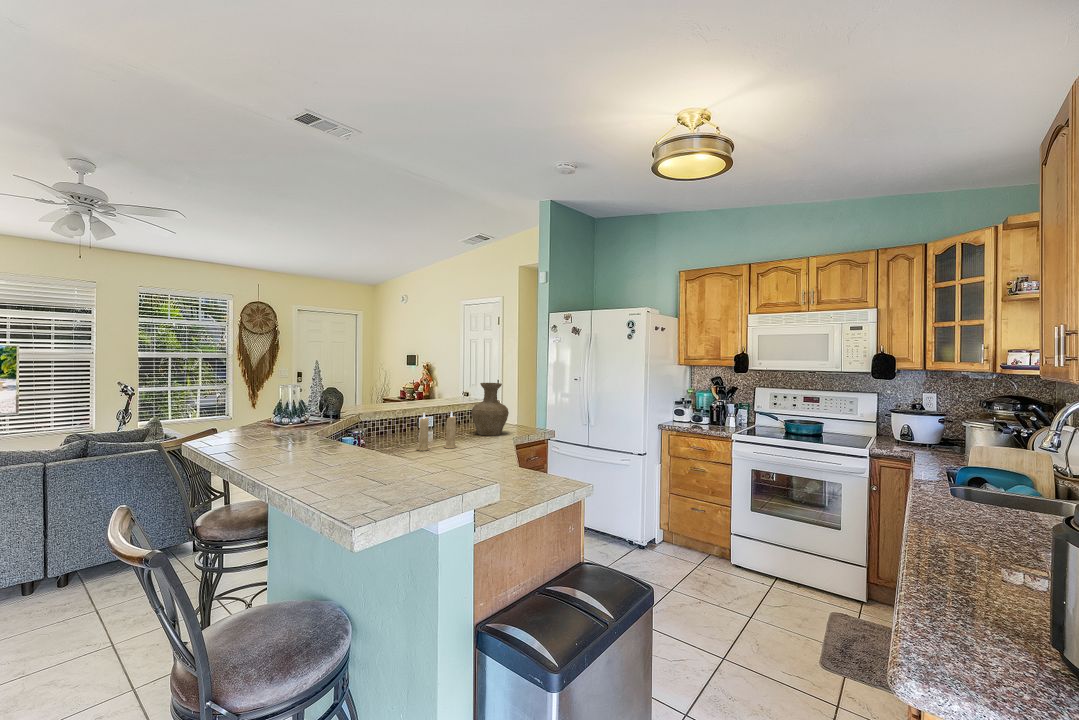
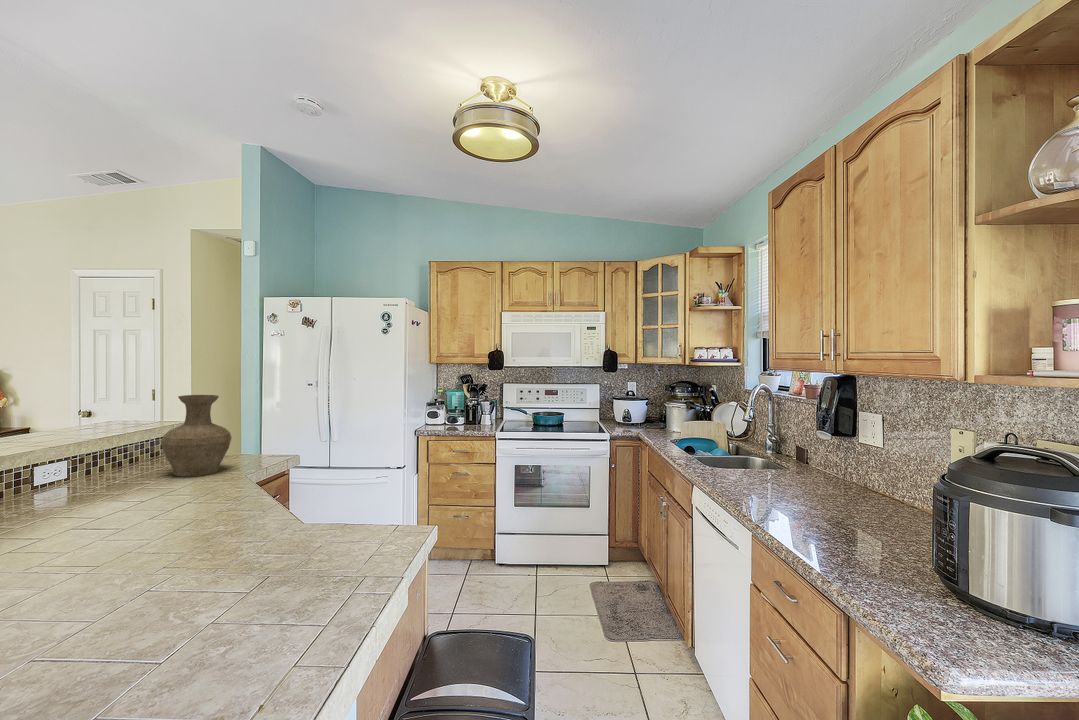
candle: present [417,412,456,451] -> none [68,445,156,527]

